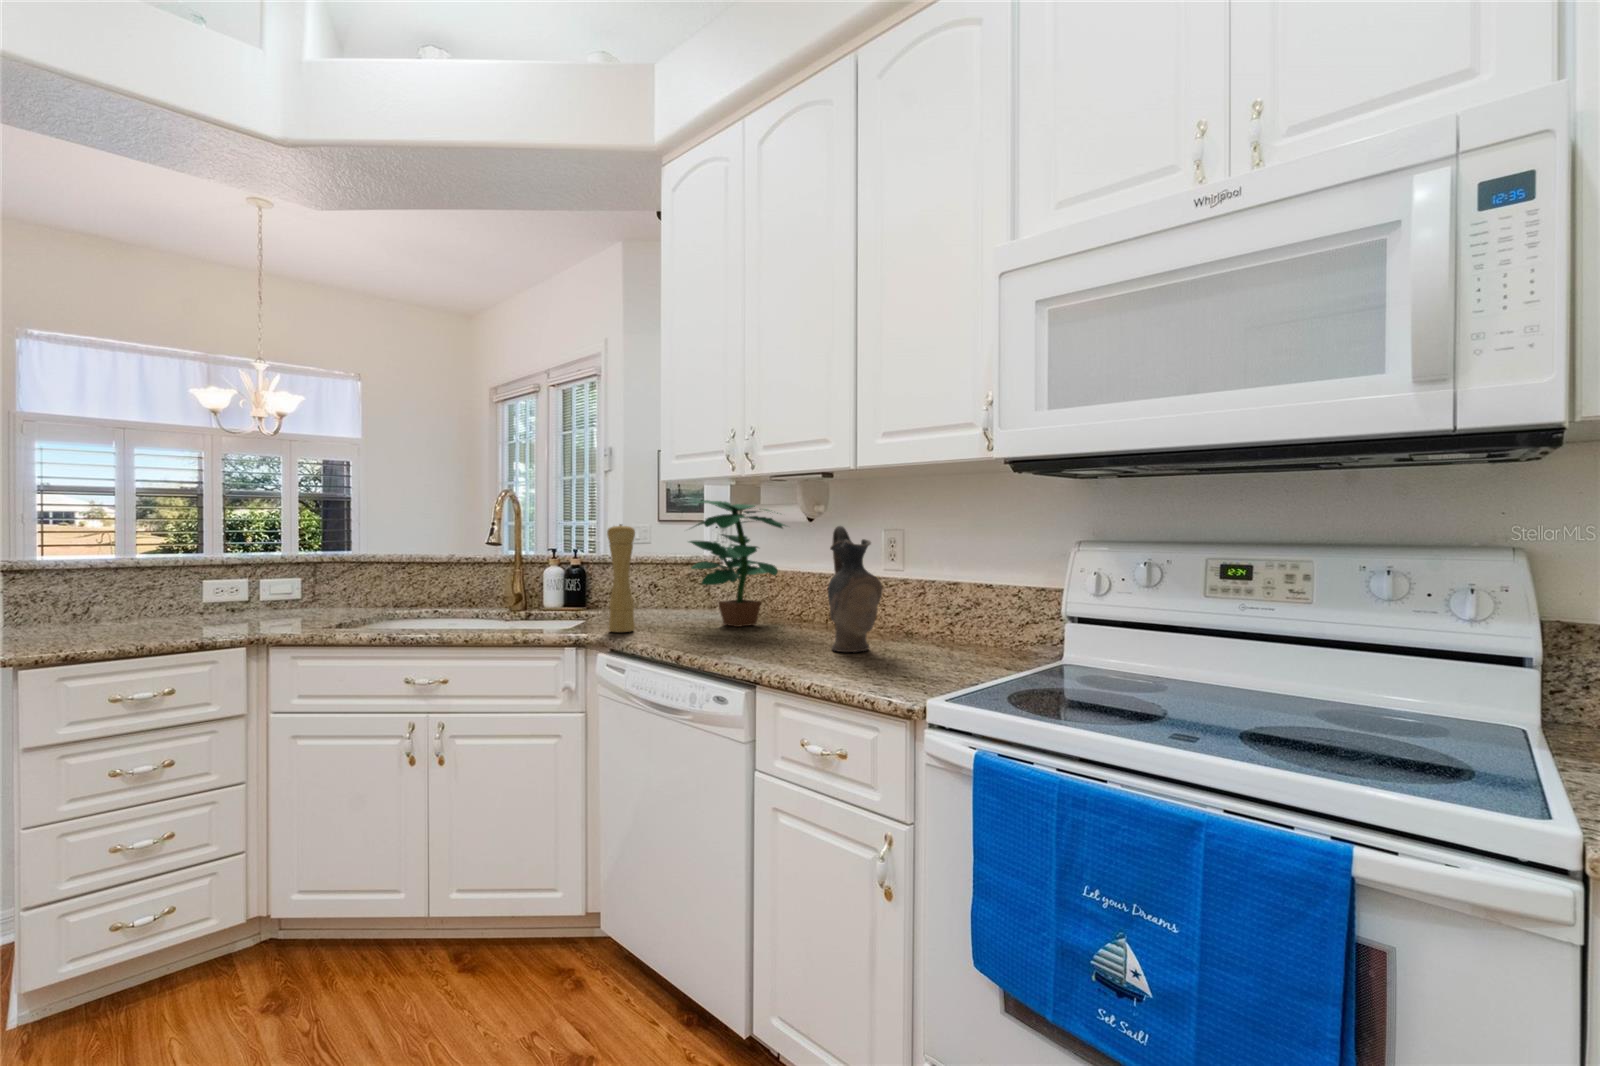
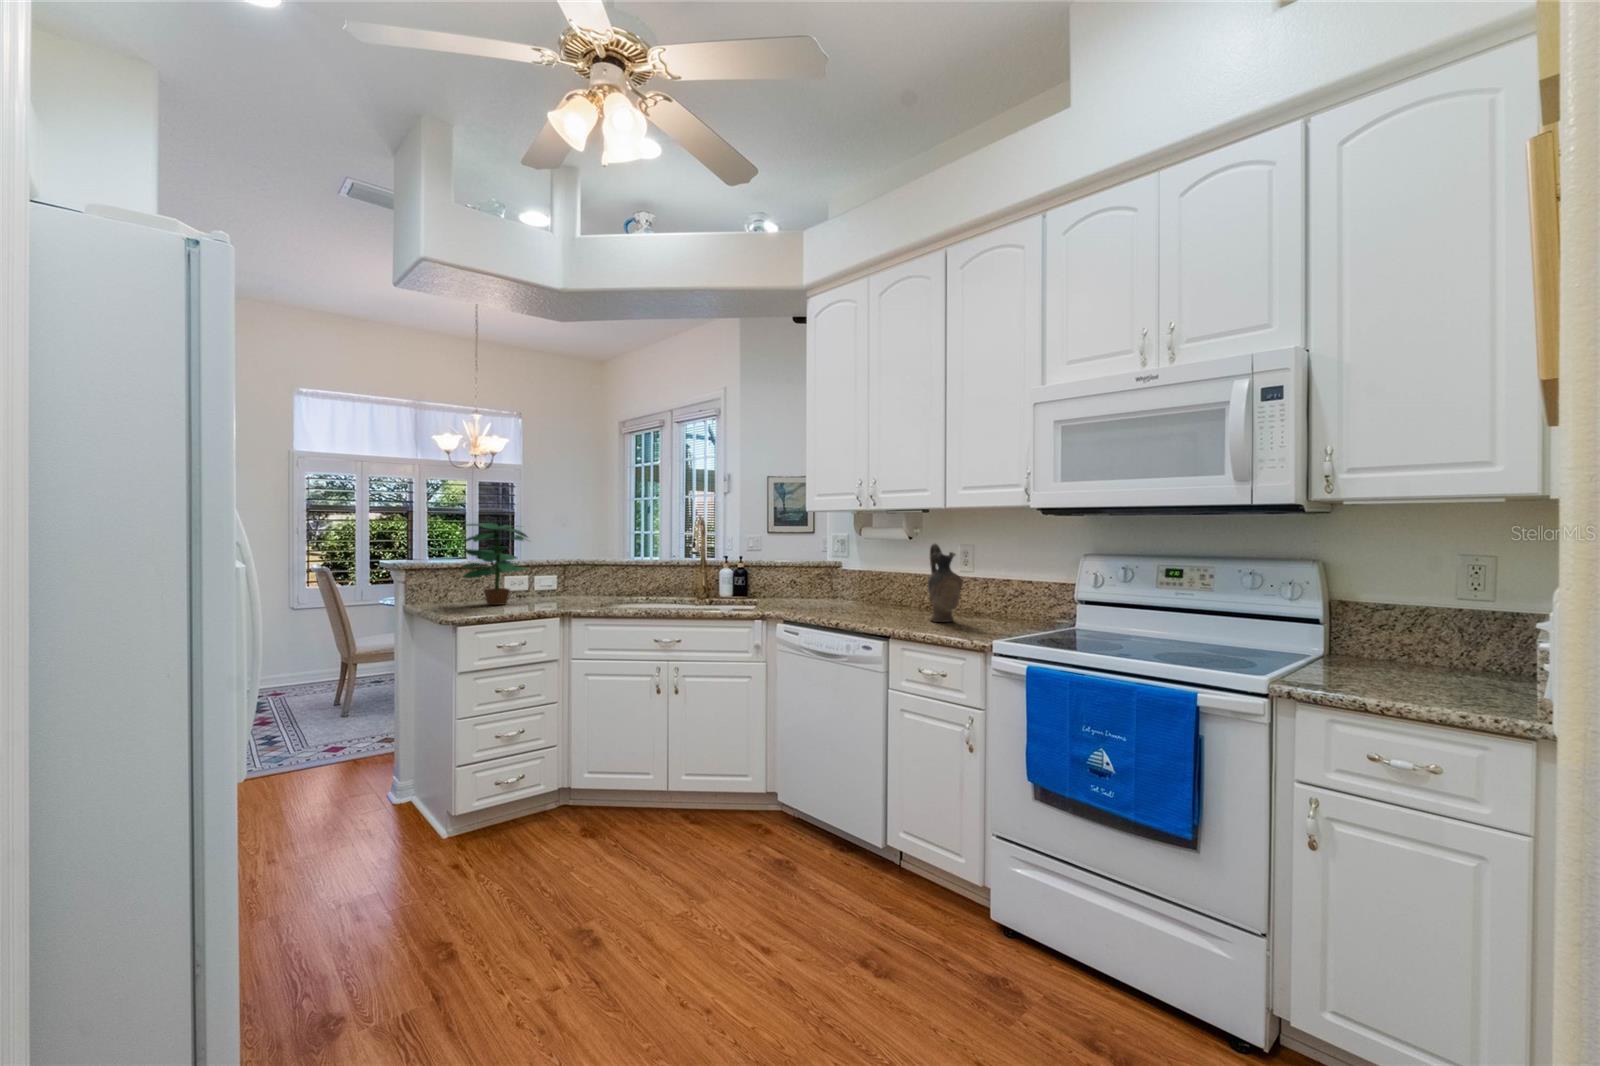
potted plant: present [689,500,786,627] -> present [460,523,528,605]
pepper mill: present [607,524,635,632] -> none [779,541,797,611]

